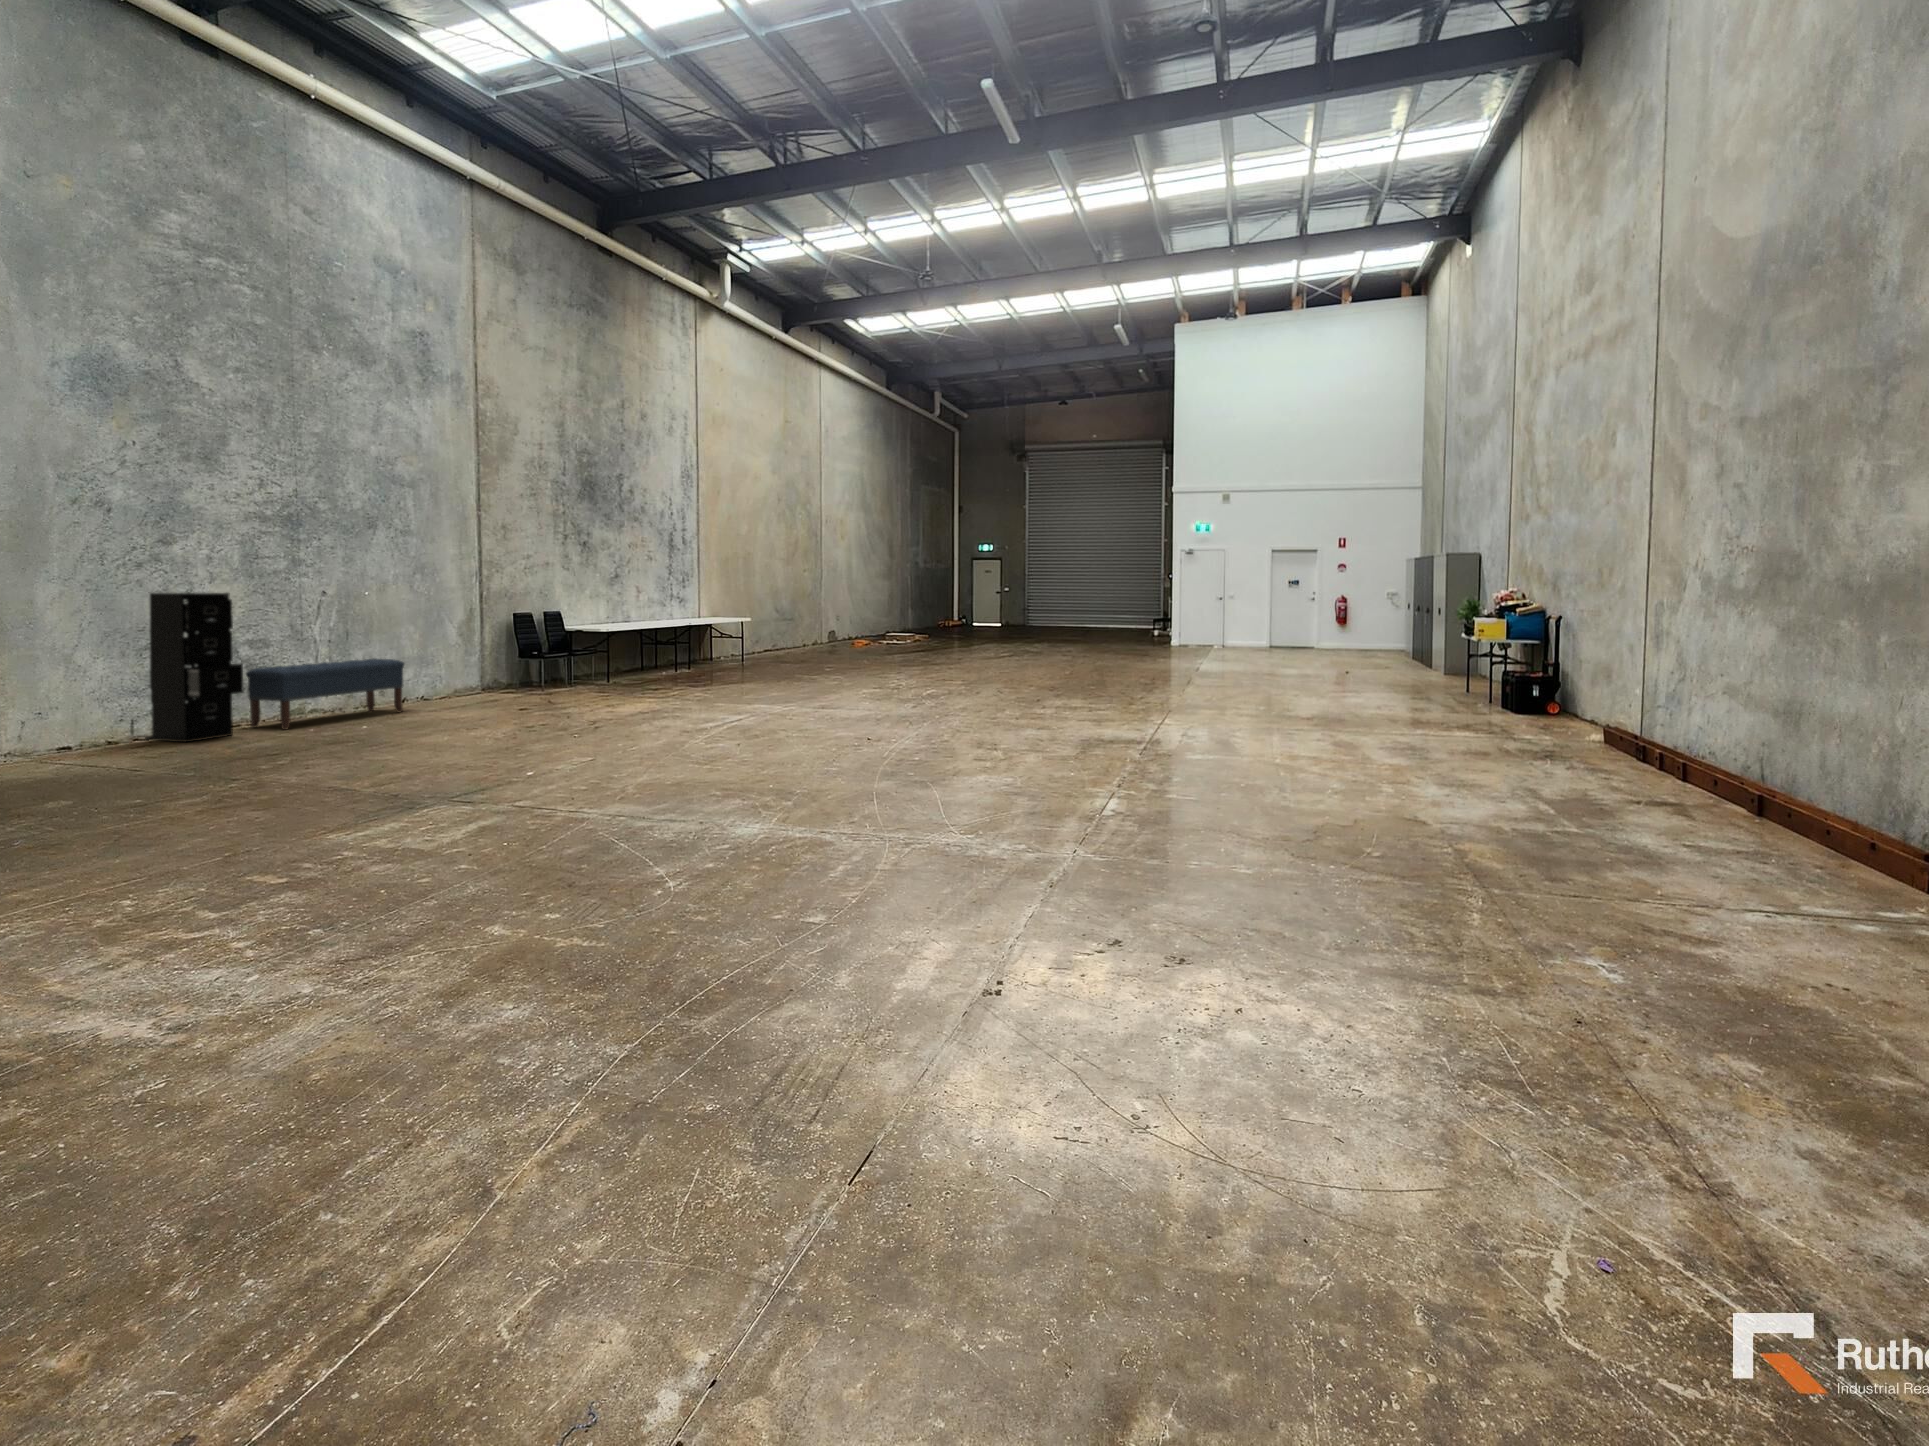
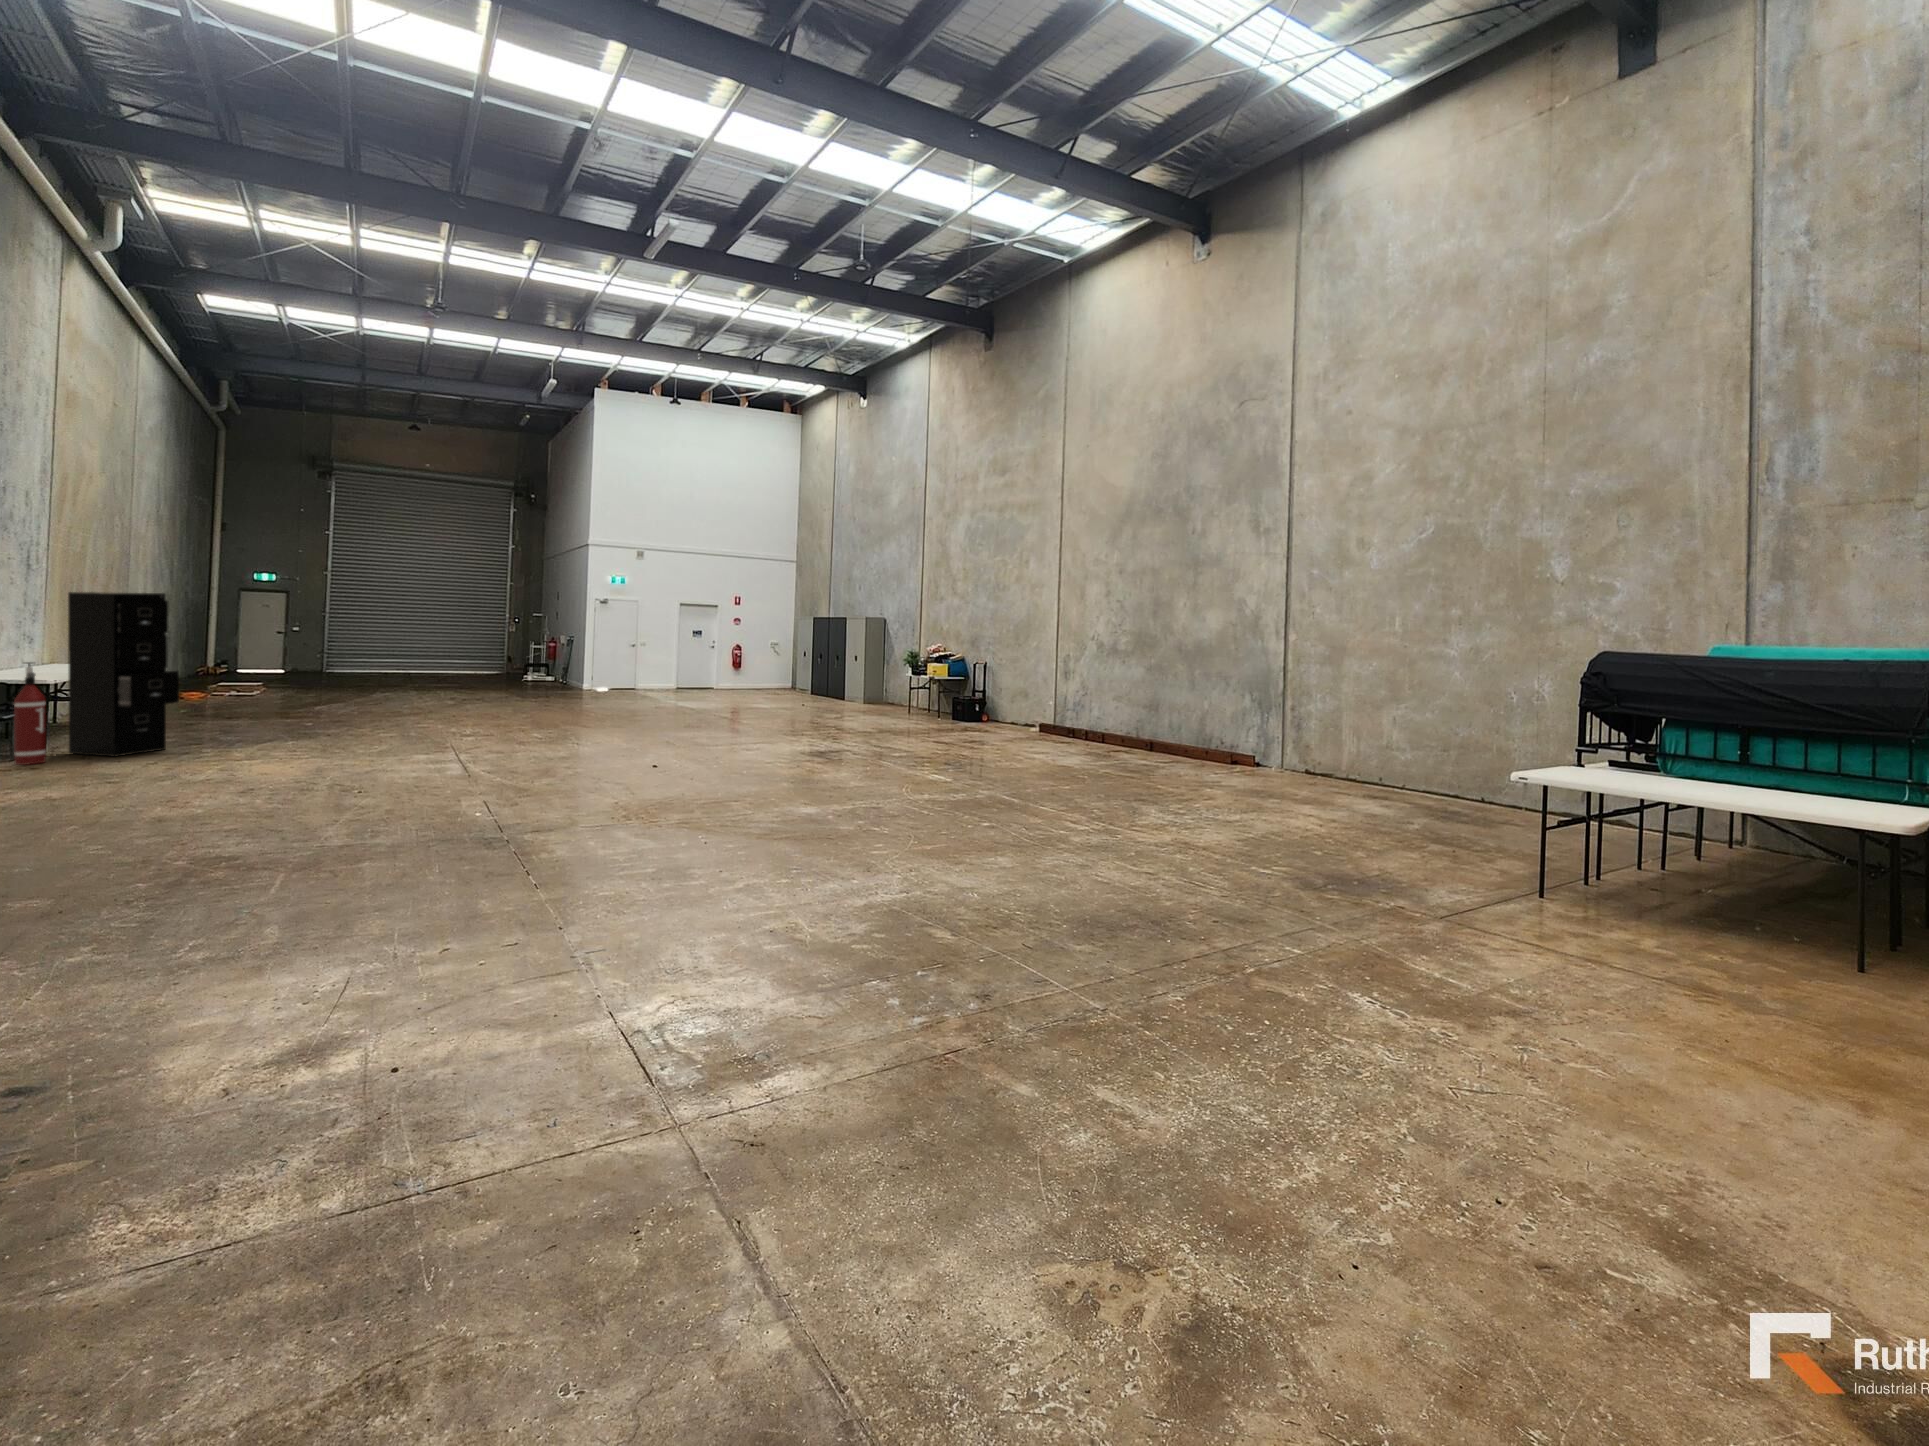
fire extinguisher: none [94,657,123,751] -> present [14,662,46,765]
bench: present [246,659,404,730] -> none [181,668,355,744]

